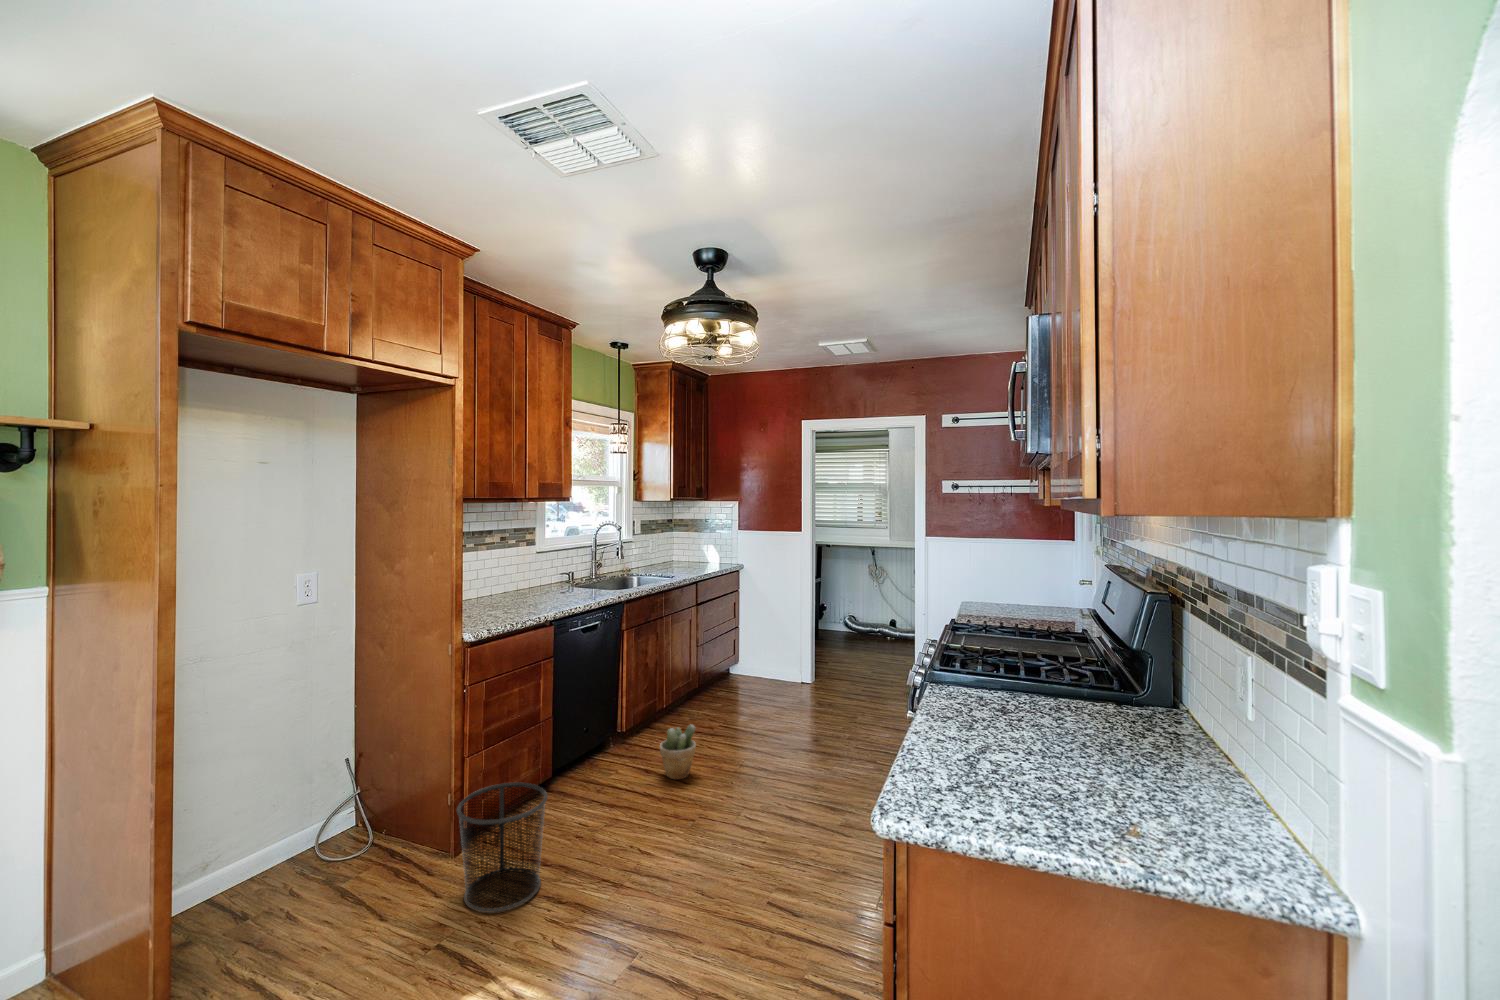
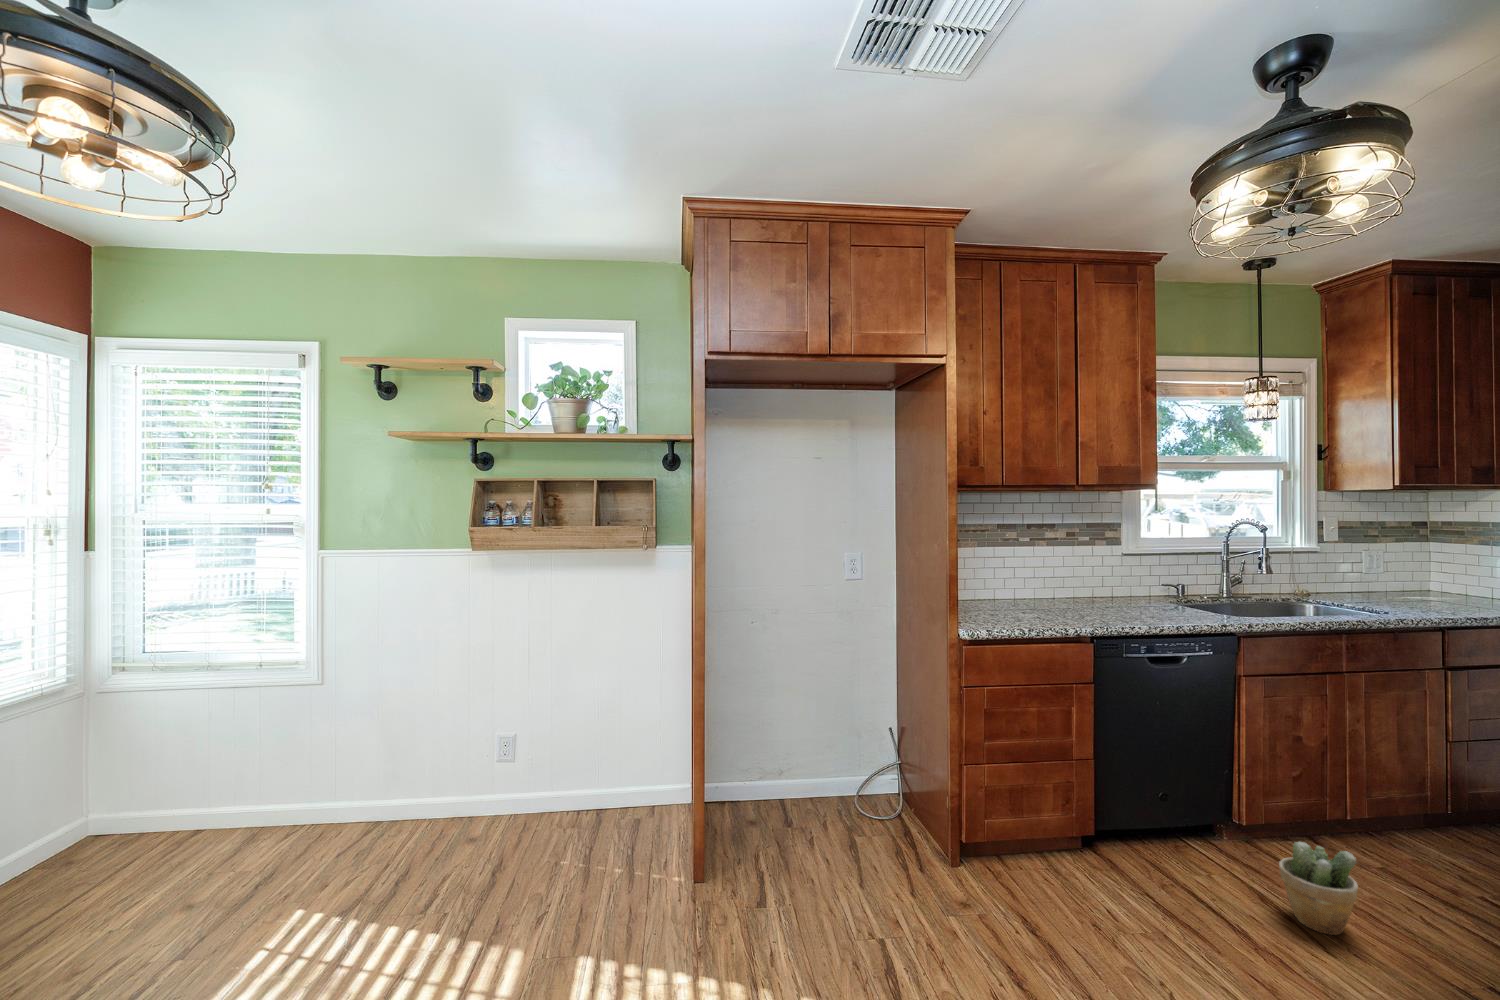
waste bin: present [457,782,547,913] -> none [919,803,1022,957]

